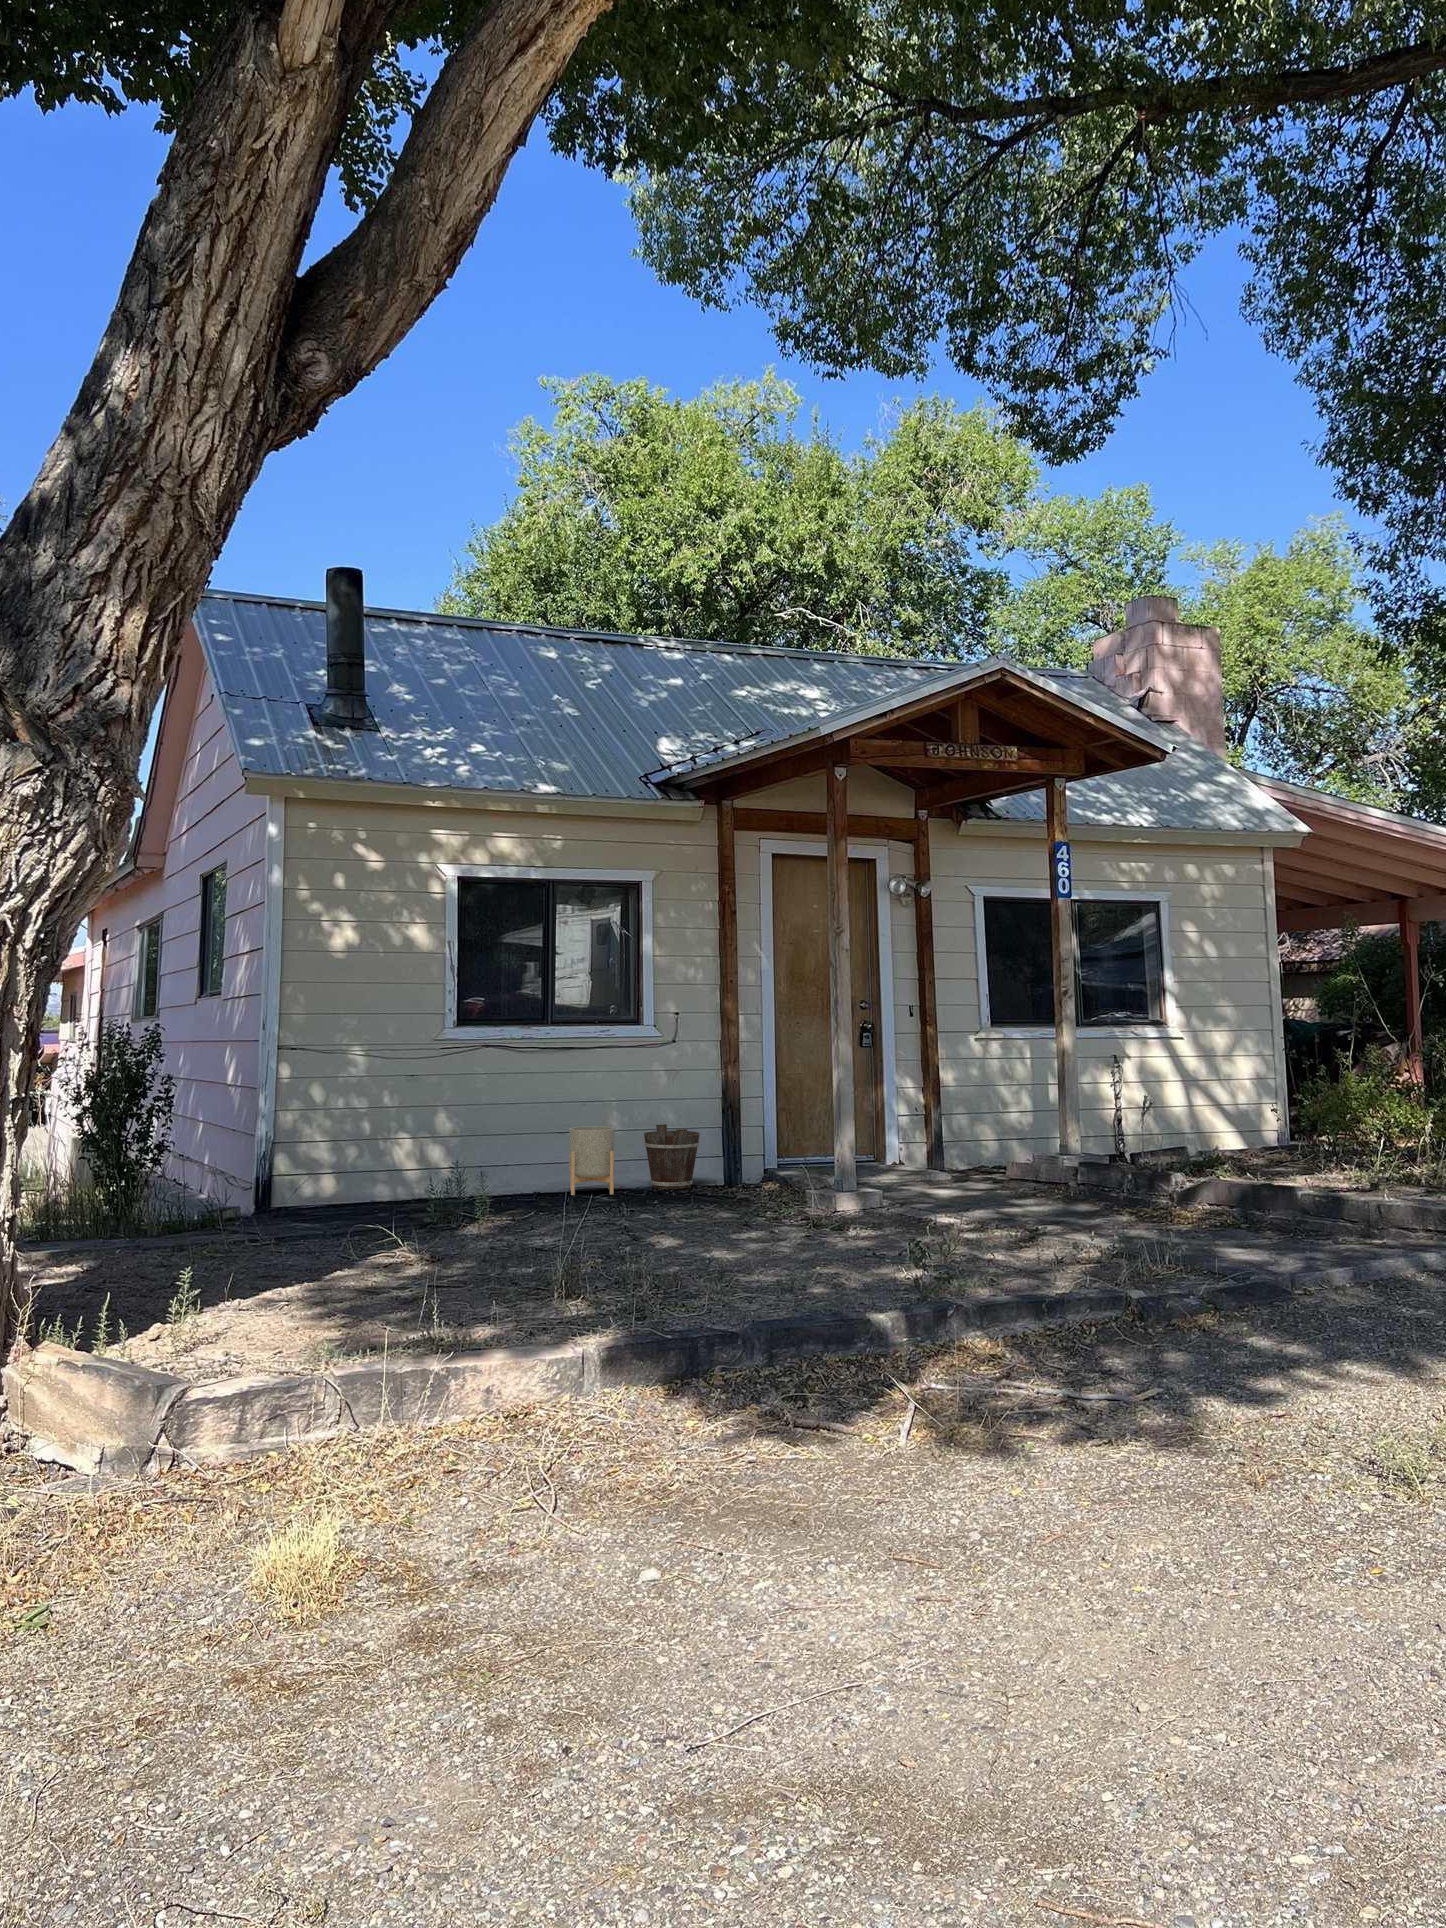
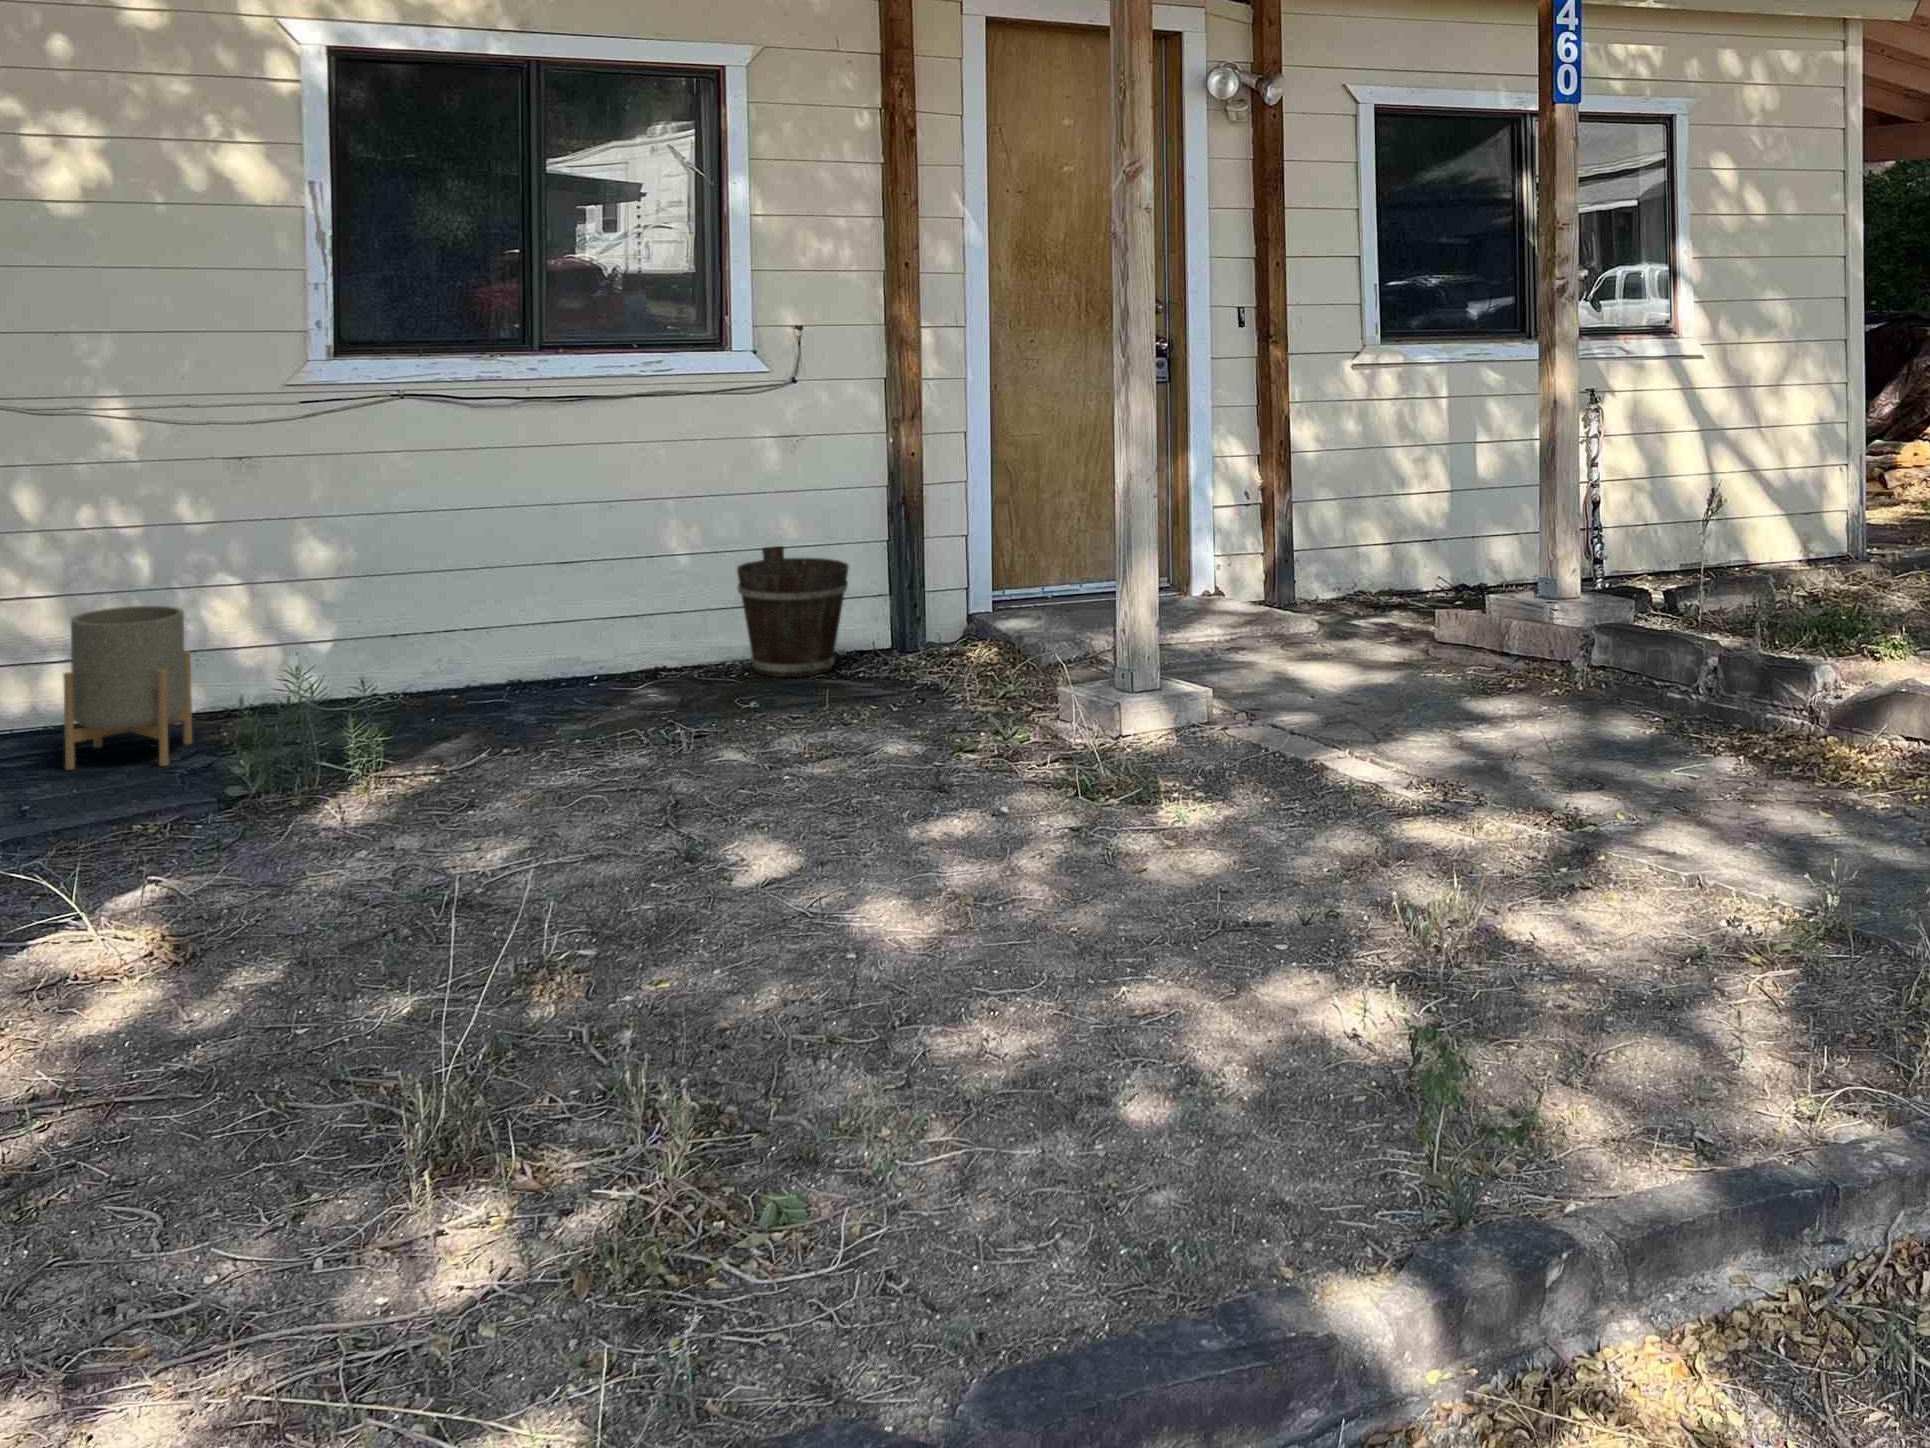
planter: present [569,1126,615,1195] -> present [63,606,192,770]

